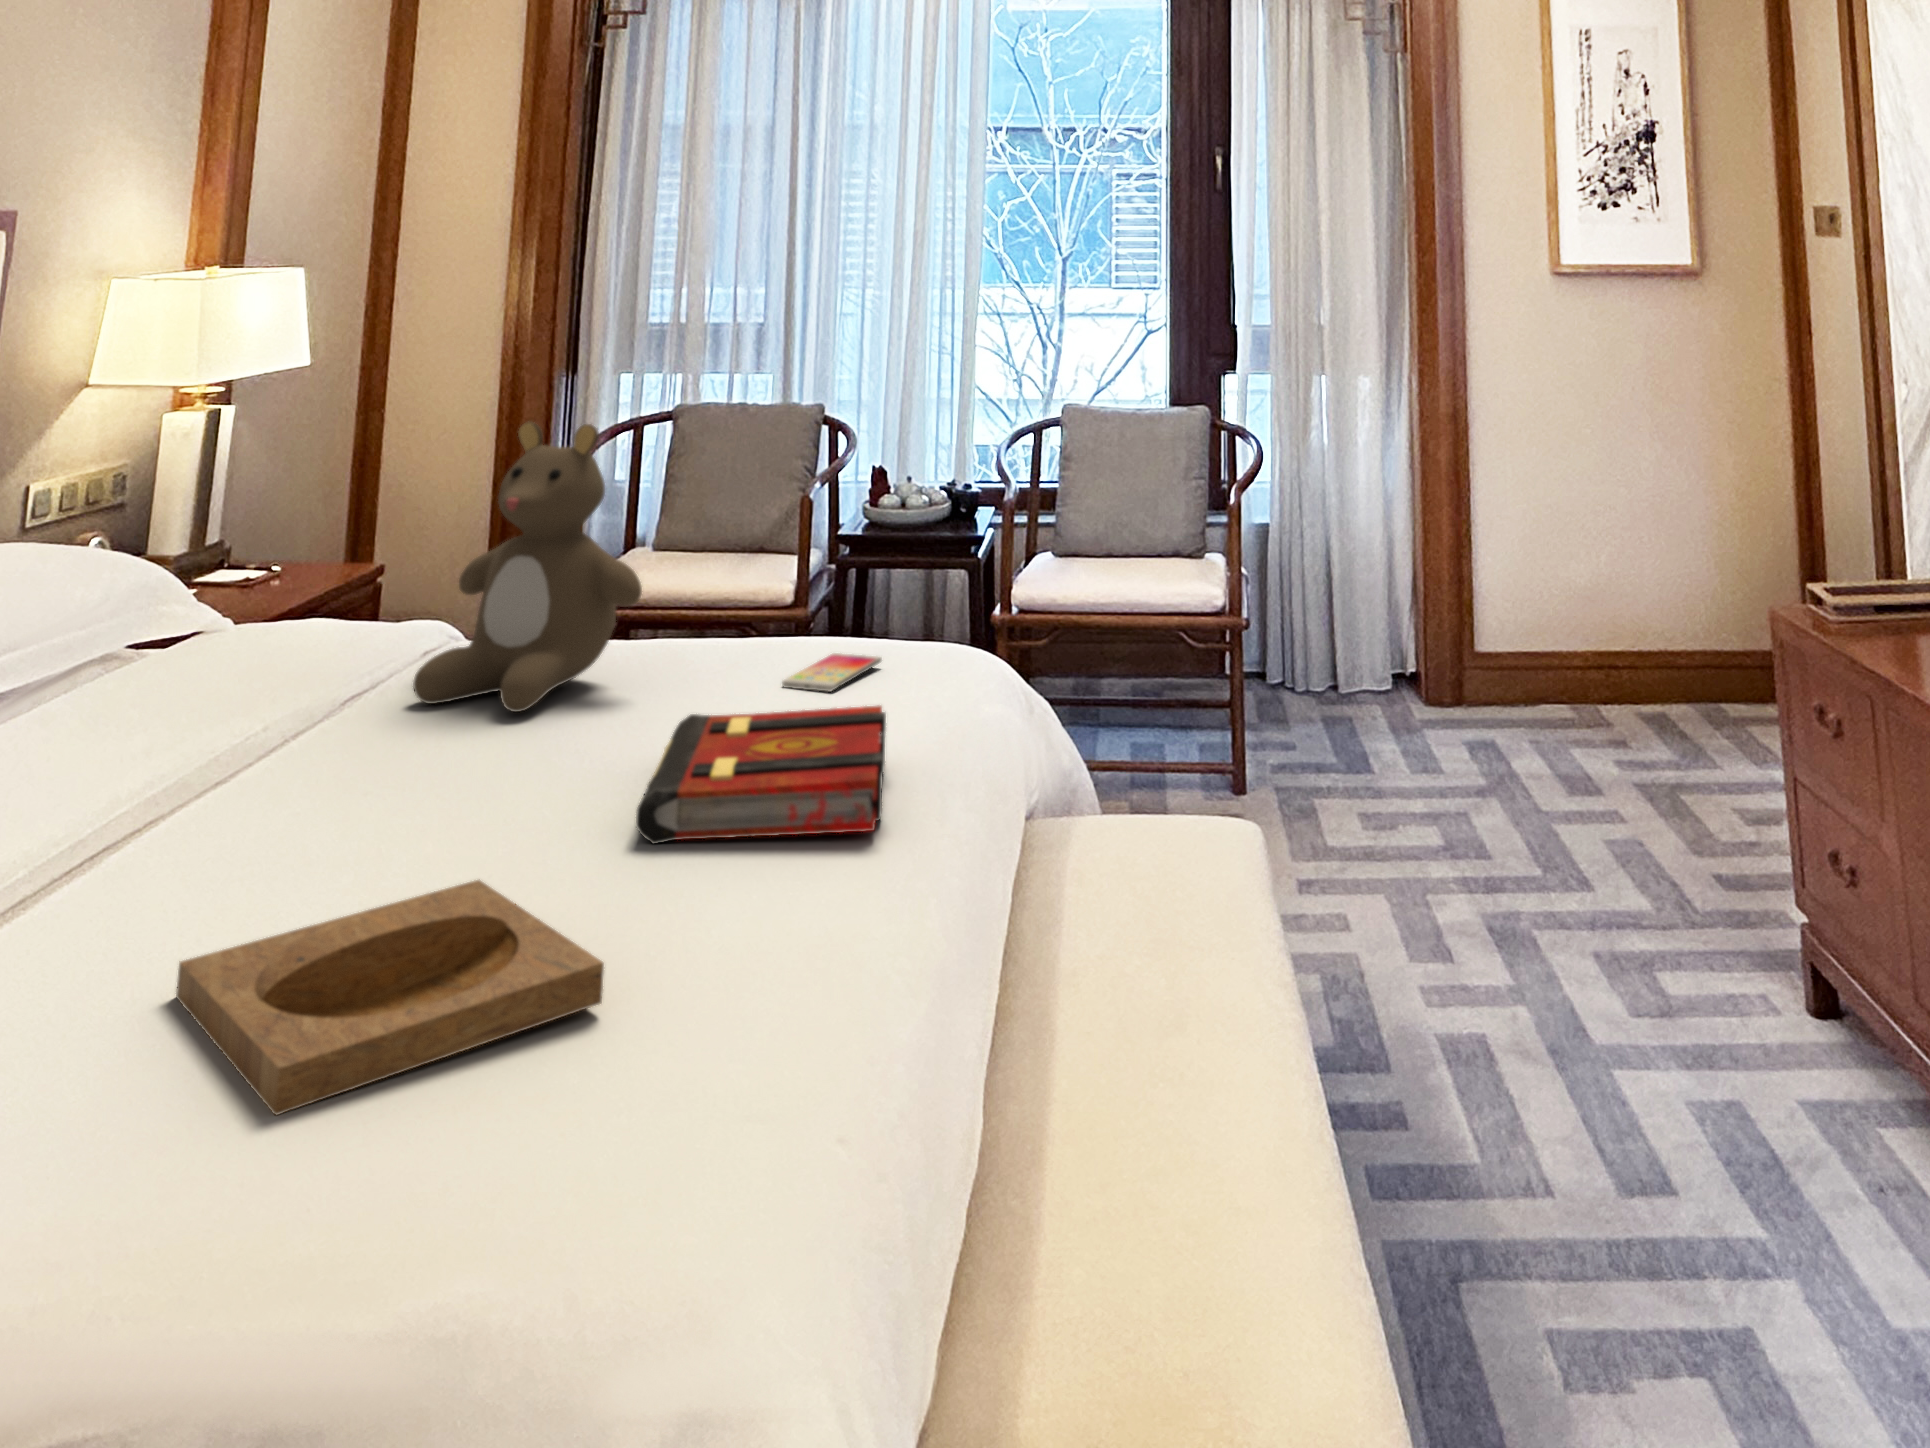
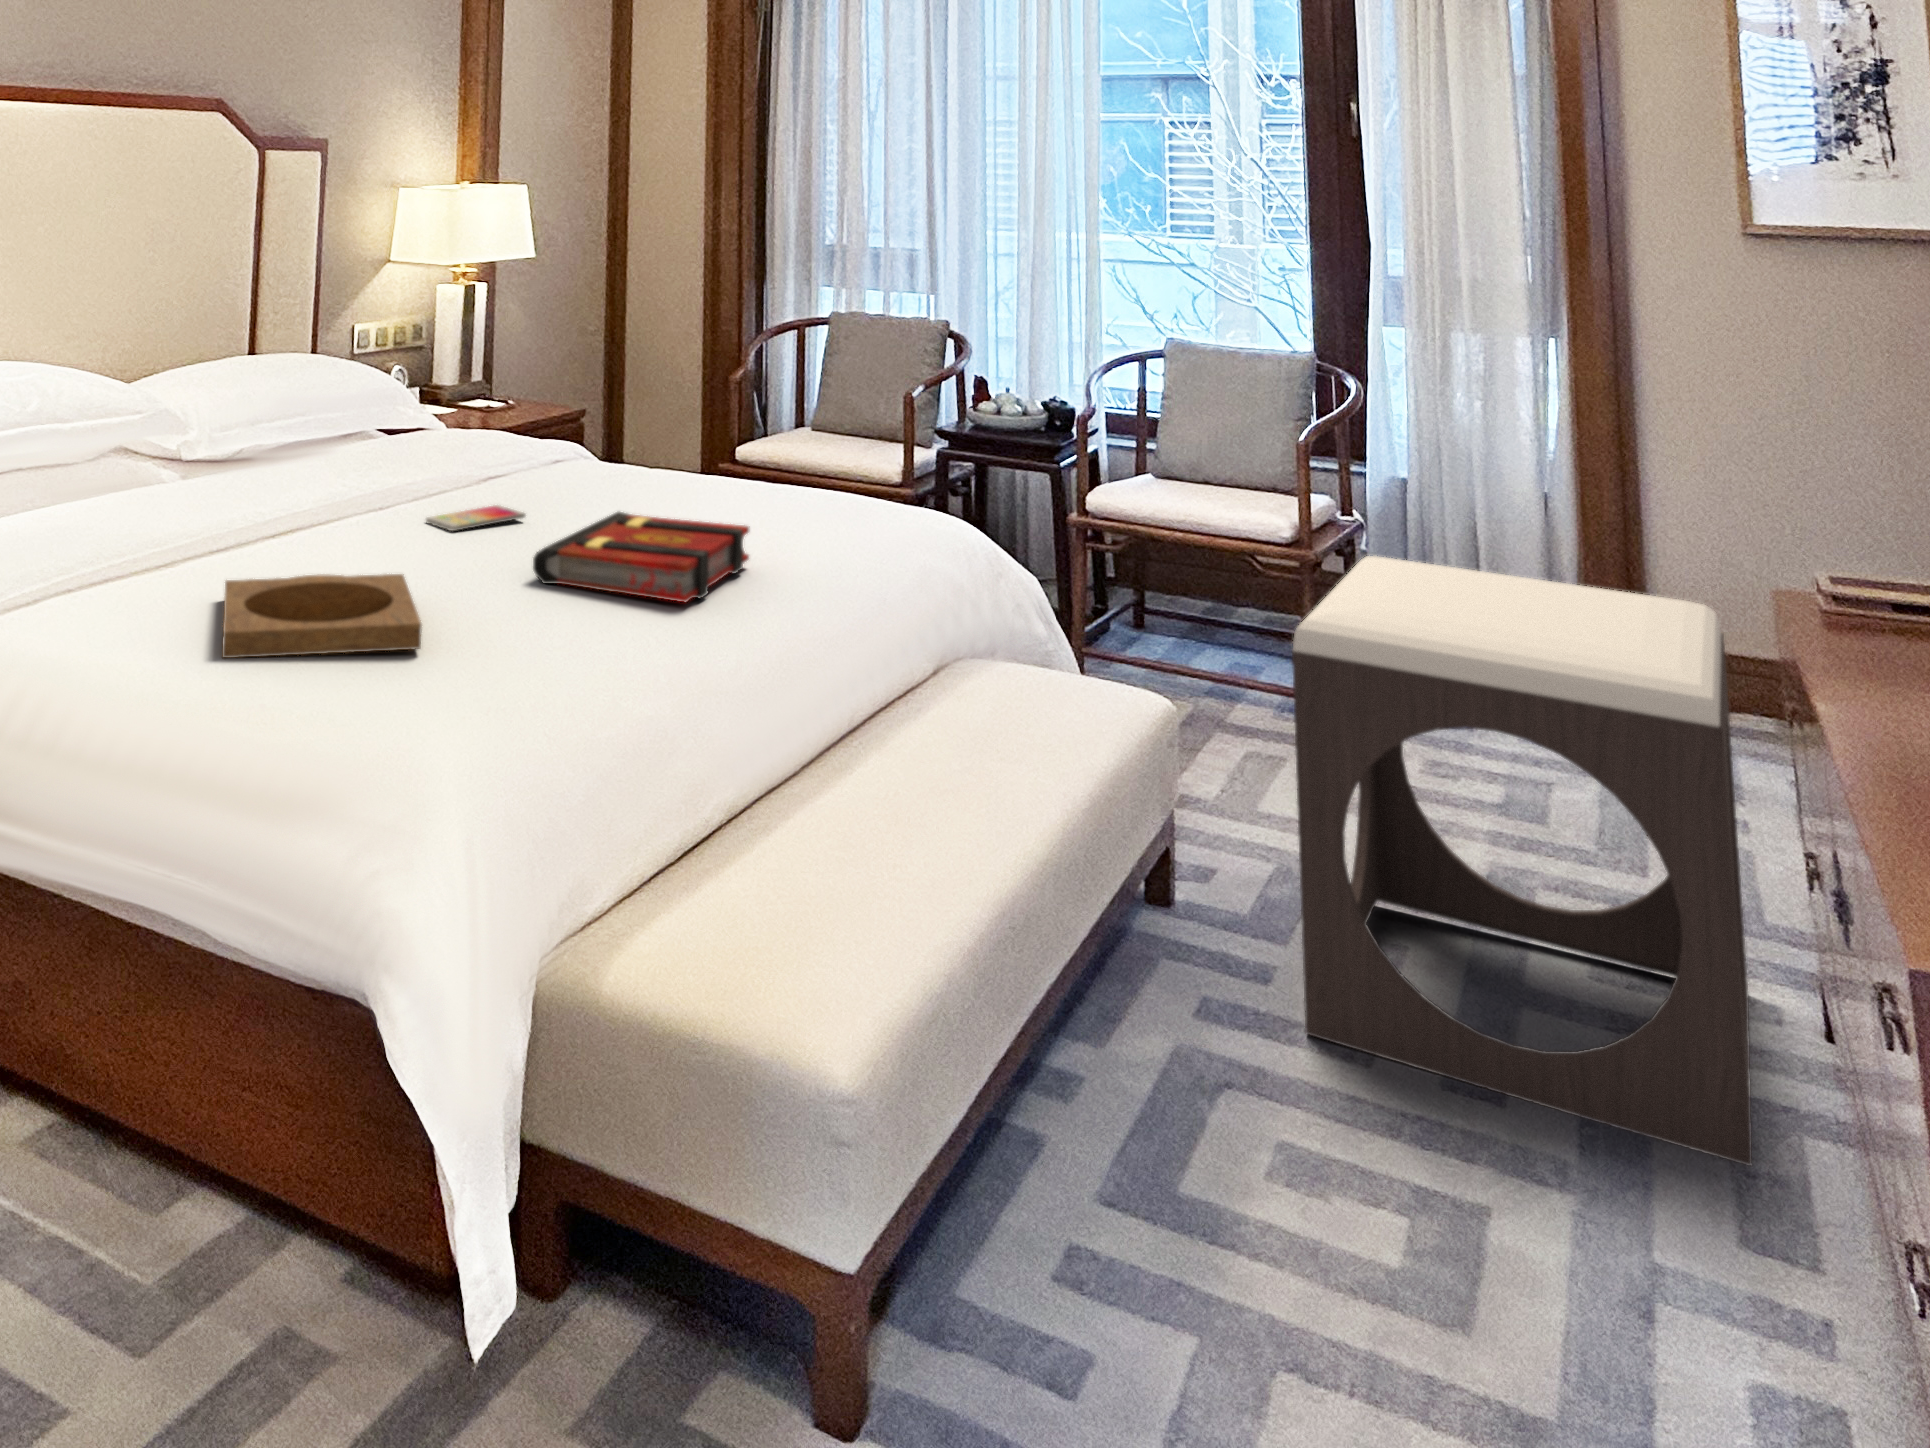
teddy bear: present [413,421,642,712] -> none [482,297,631,500]
footstool: none [1402,622,1849,1171] -> present [1292,556,1752,1166]
smartphone: present [782,653,882,691] -> present [426,505,525,531]

